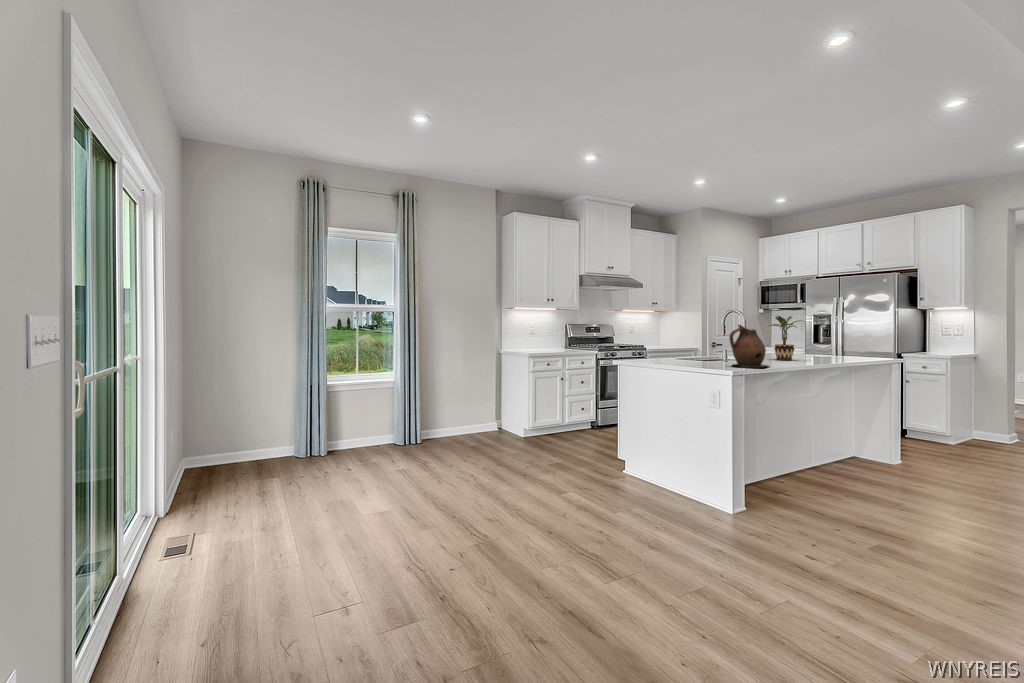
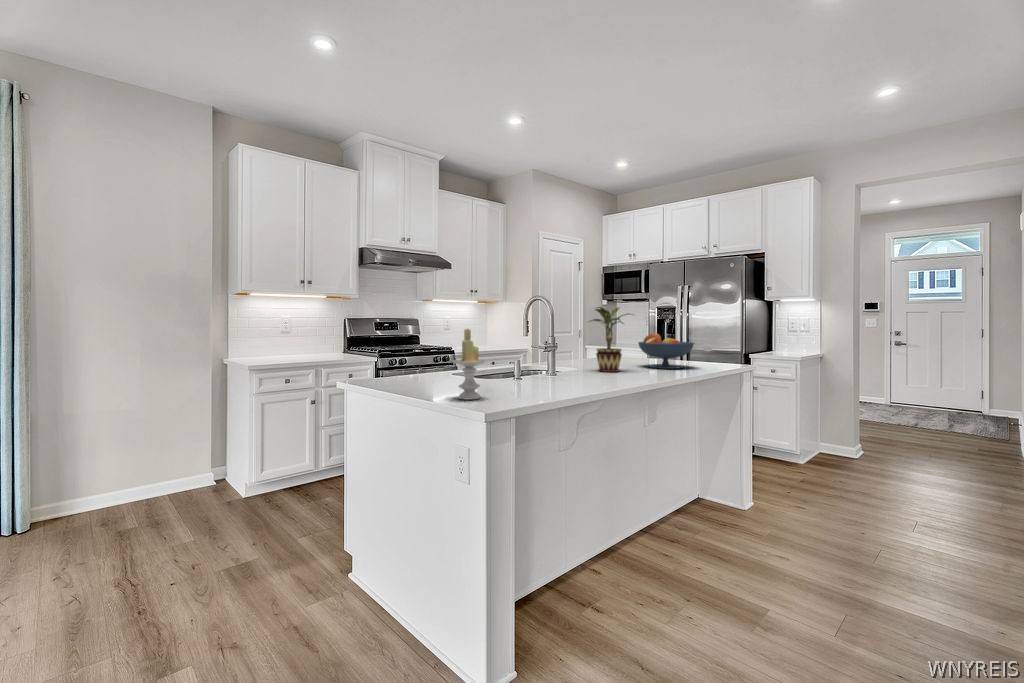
ceramic pitcher: present [729,325,768,367] -> none [512,320,575,394]
candle: none [699,329,720,369] -> present [452,329,487,399]
fruit bowl: none [805,335,852,360] -> present [638,334,694,369]

